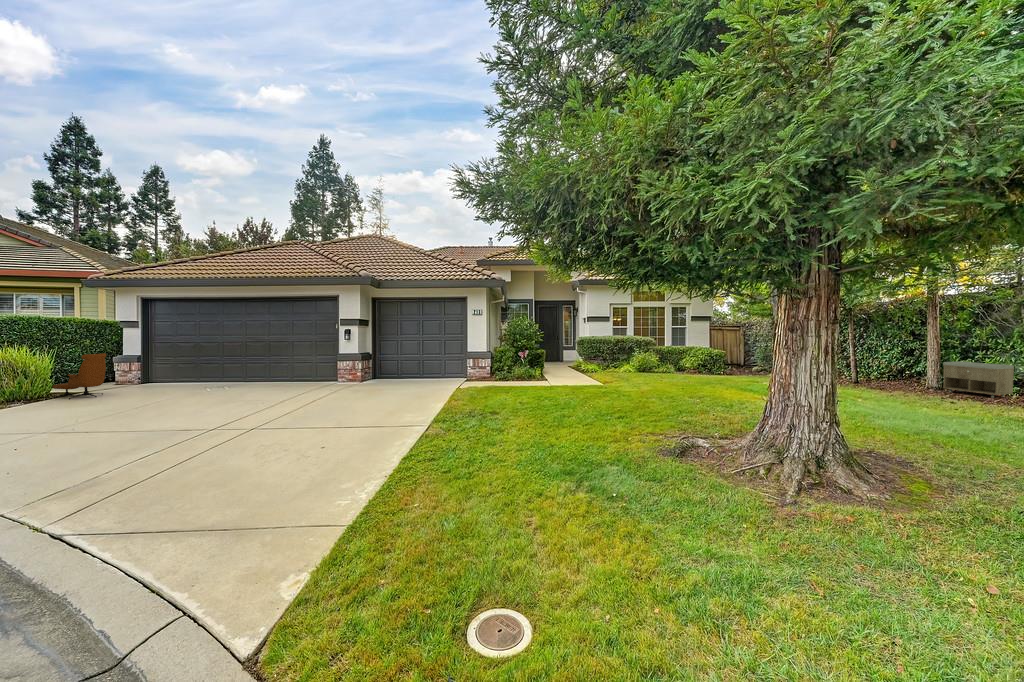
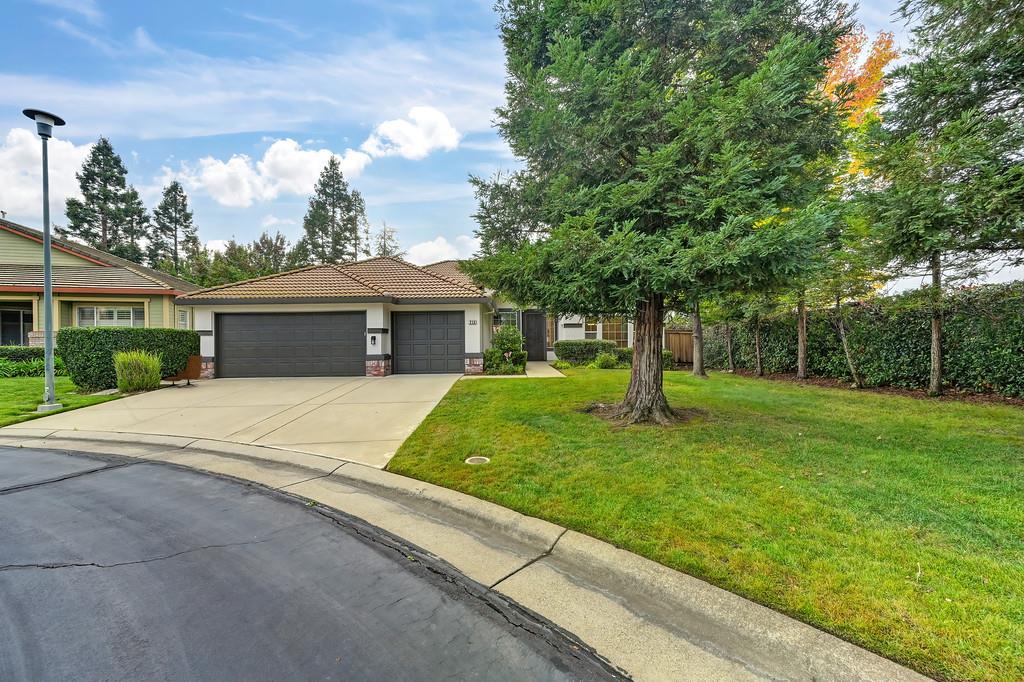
storage bench: present [943,361,1014,397] -> none [810,358,852,384]

